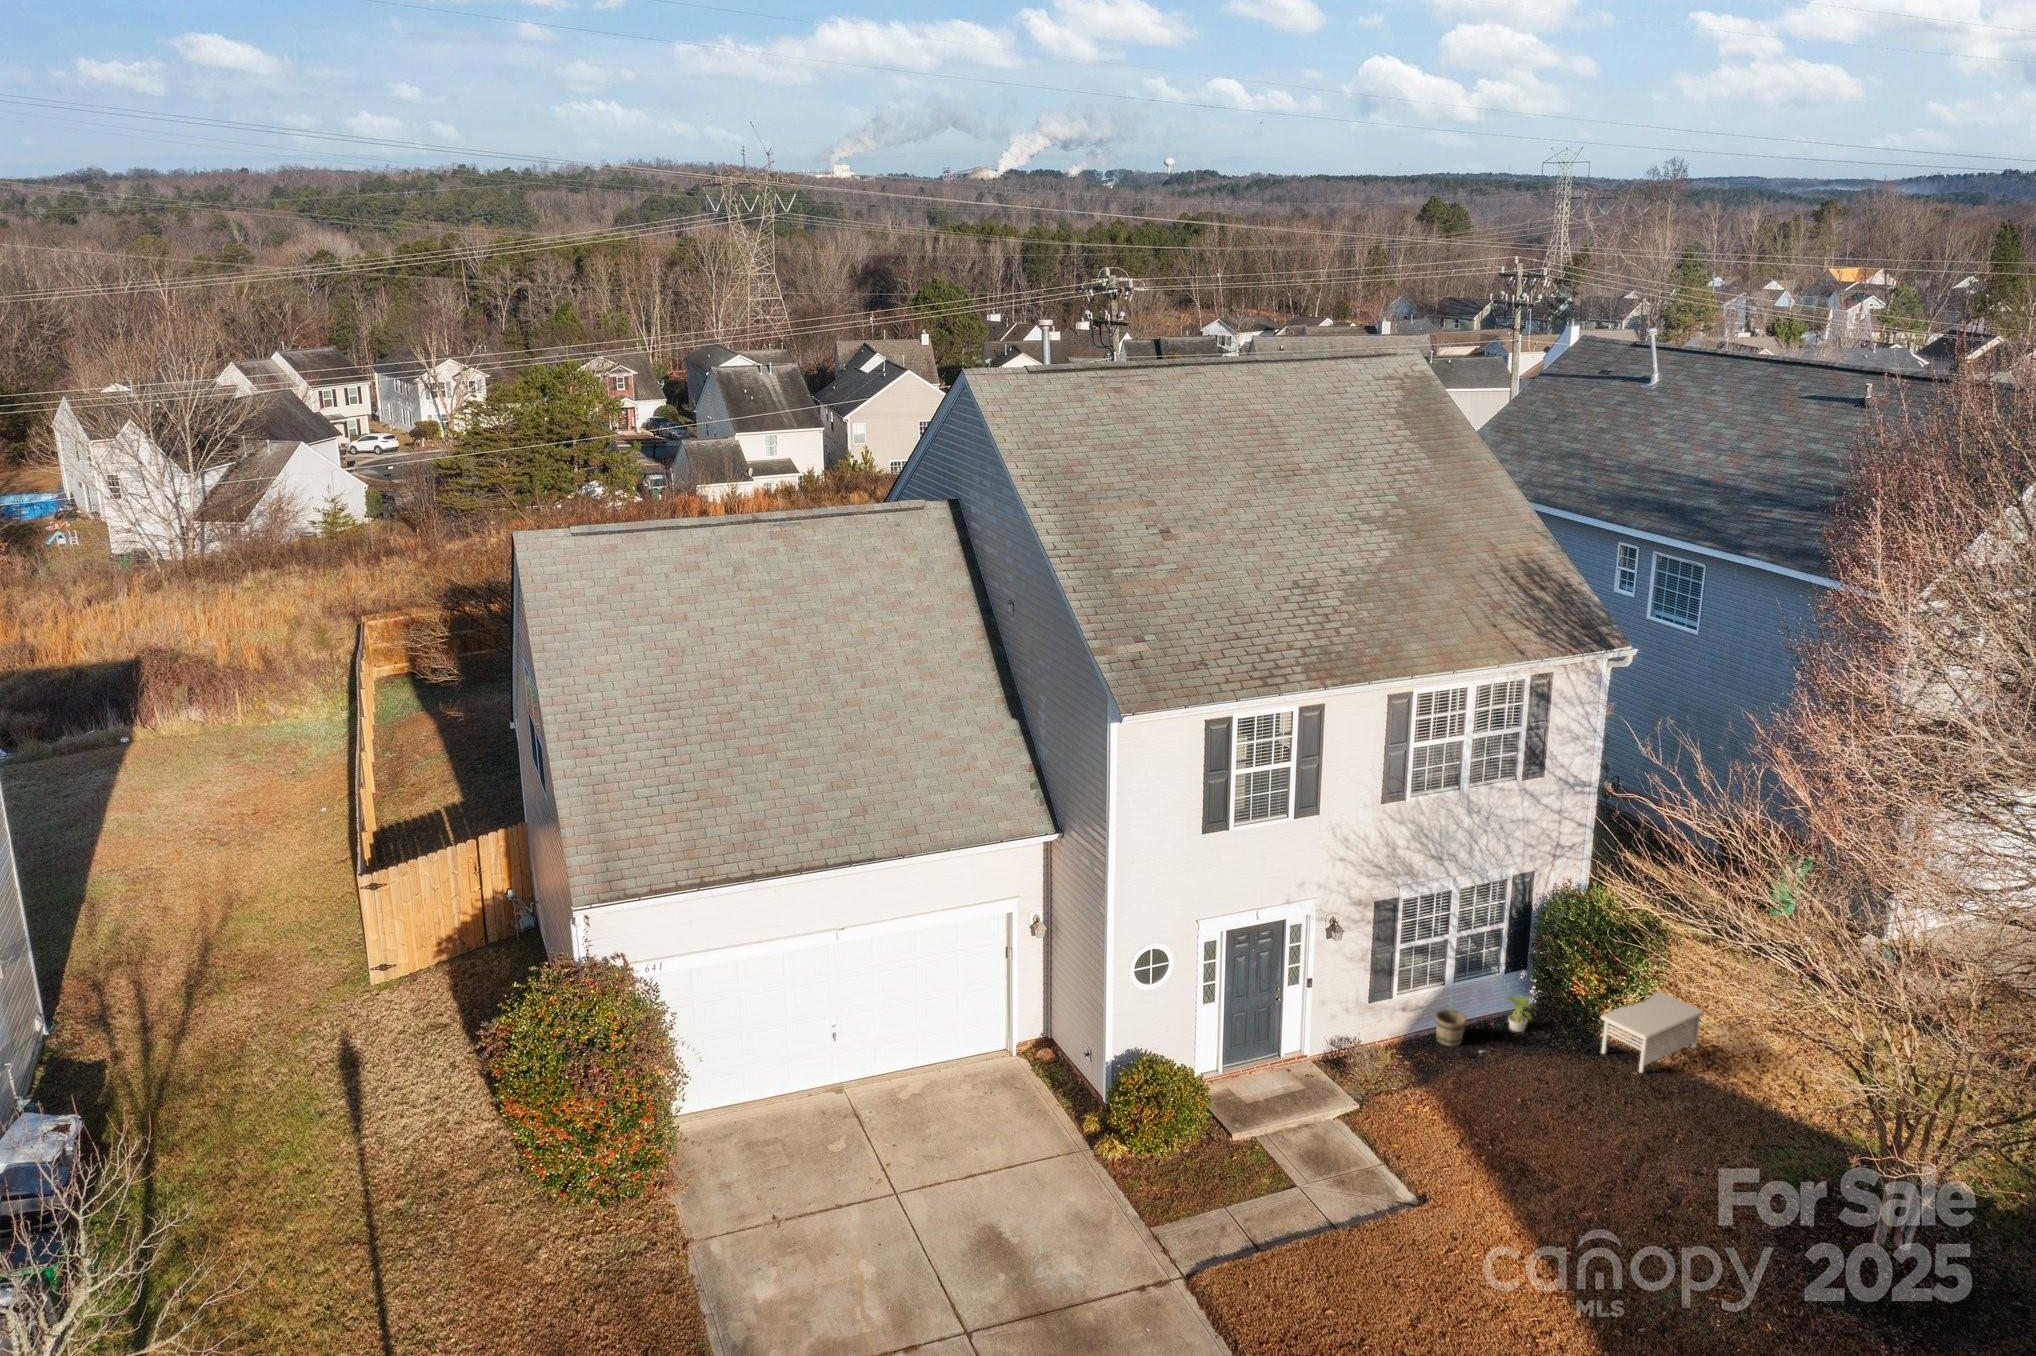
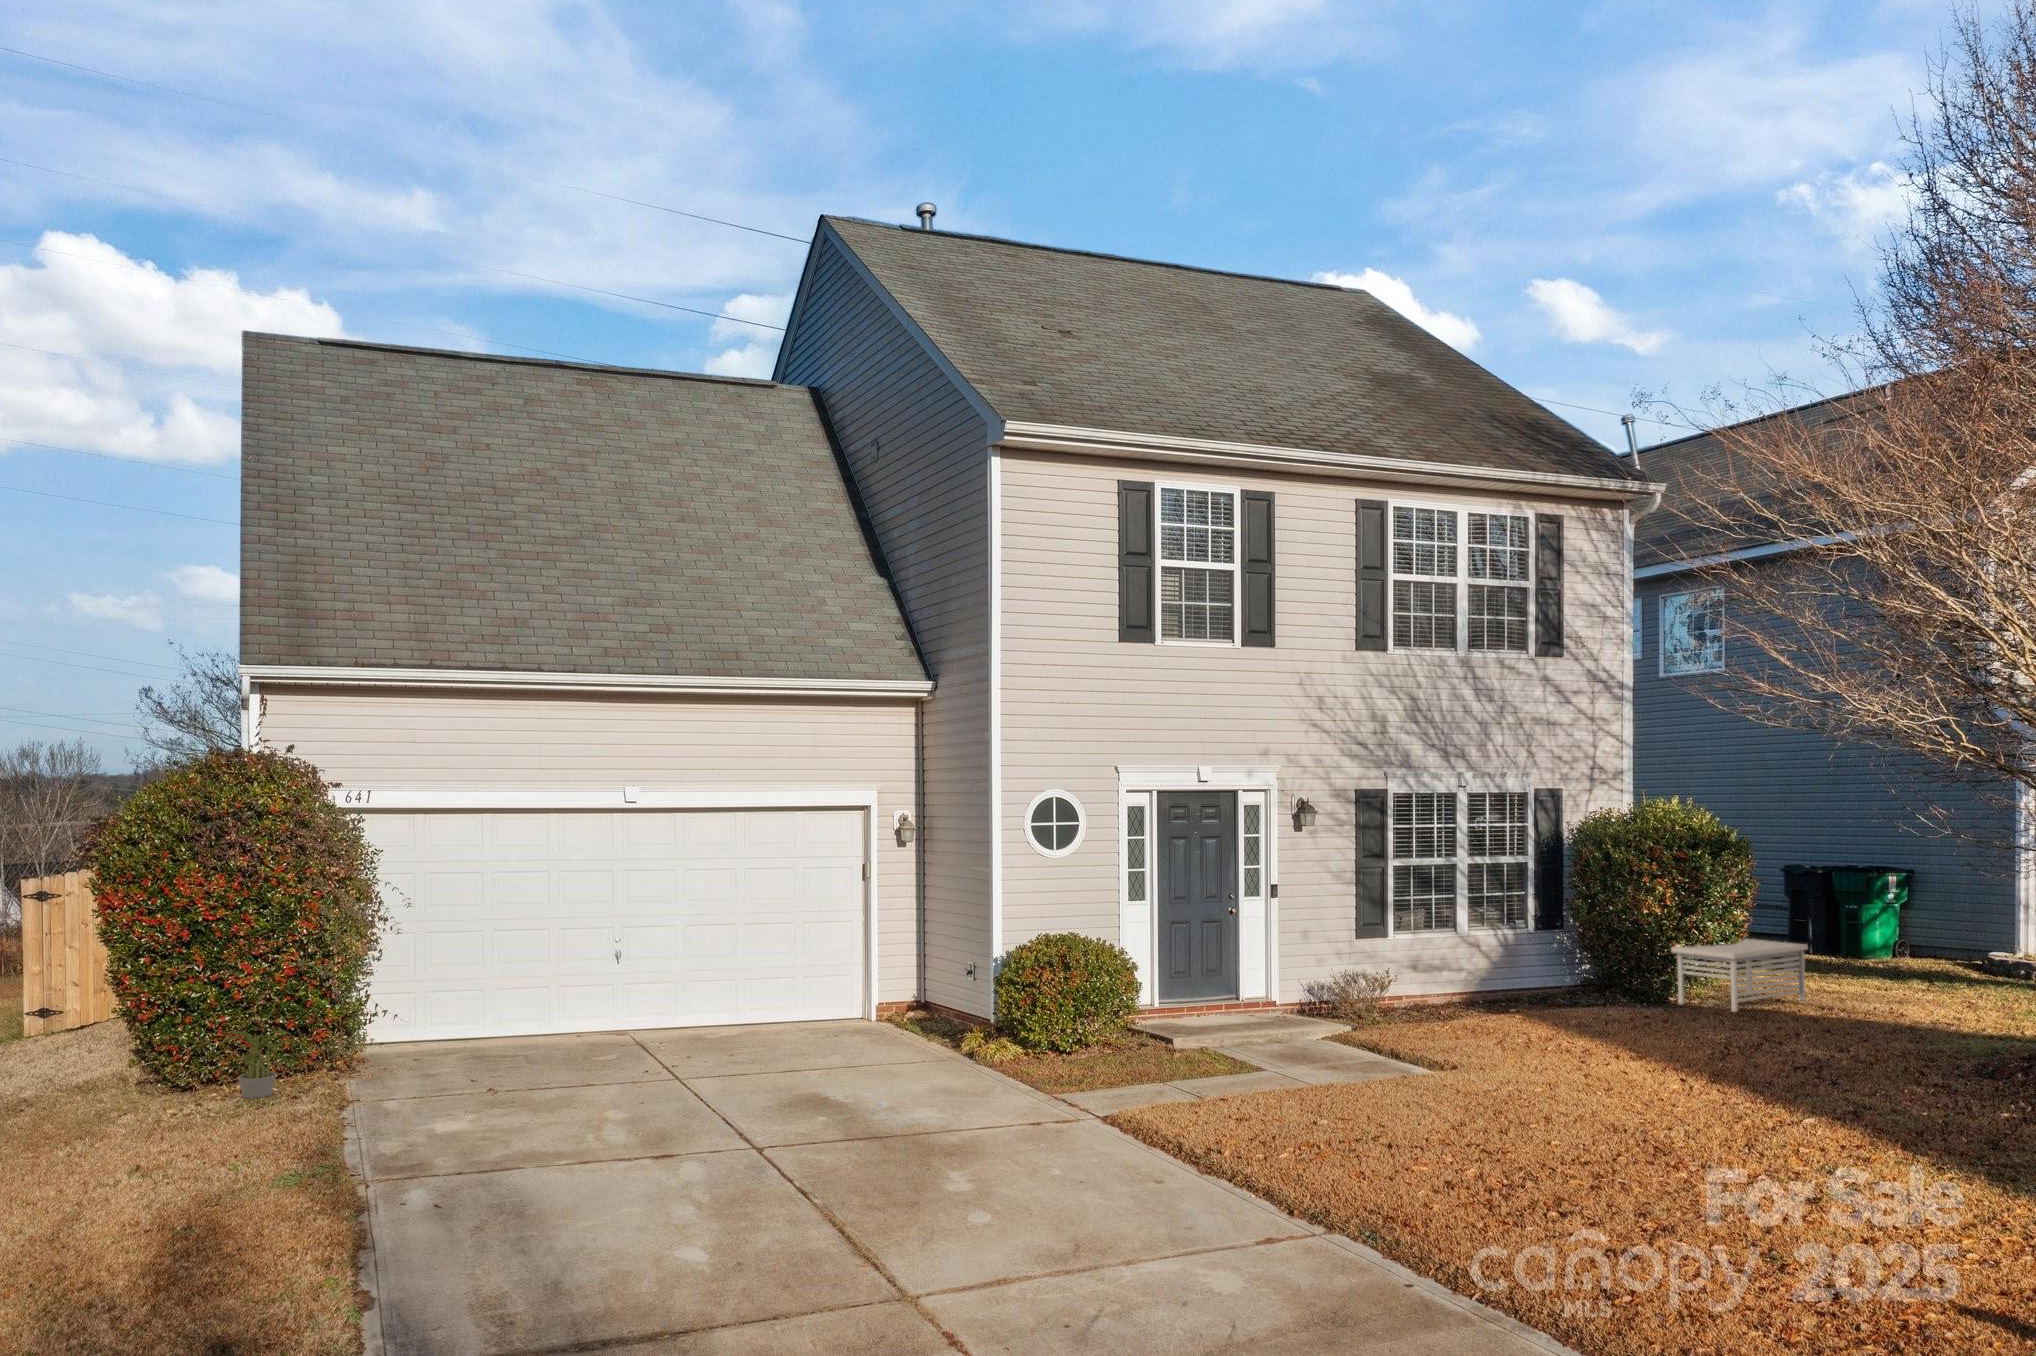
potted plant: present [1505,995,1536,1032] -> present [220,1030,299,1098]
bucket: present [1435,1009,1467,1046] -> none [1449,959,1493,1003]

